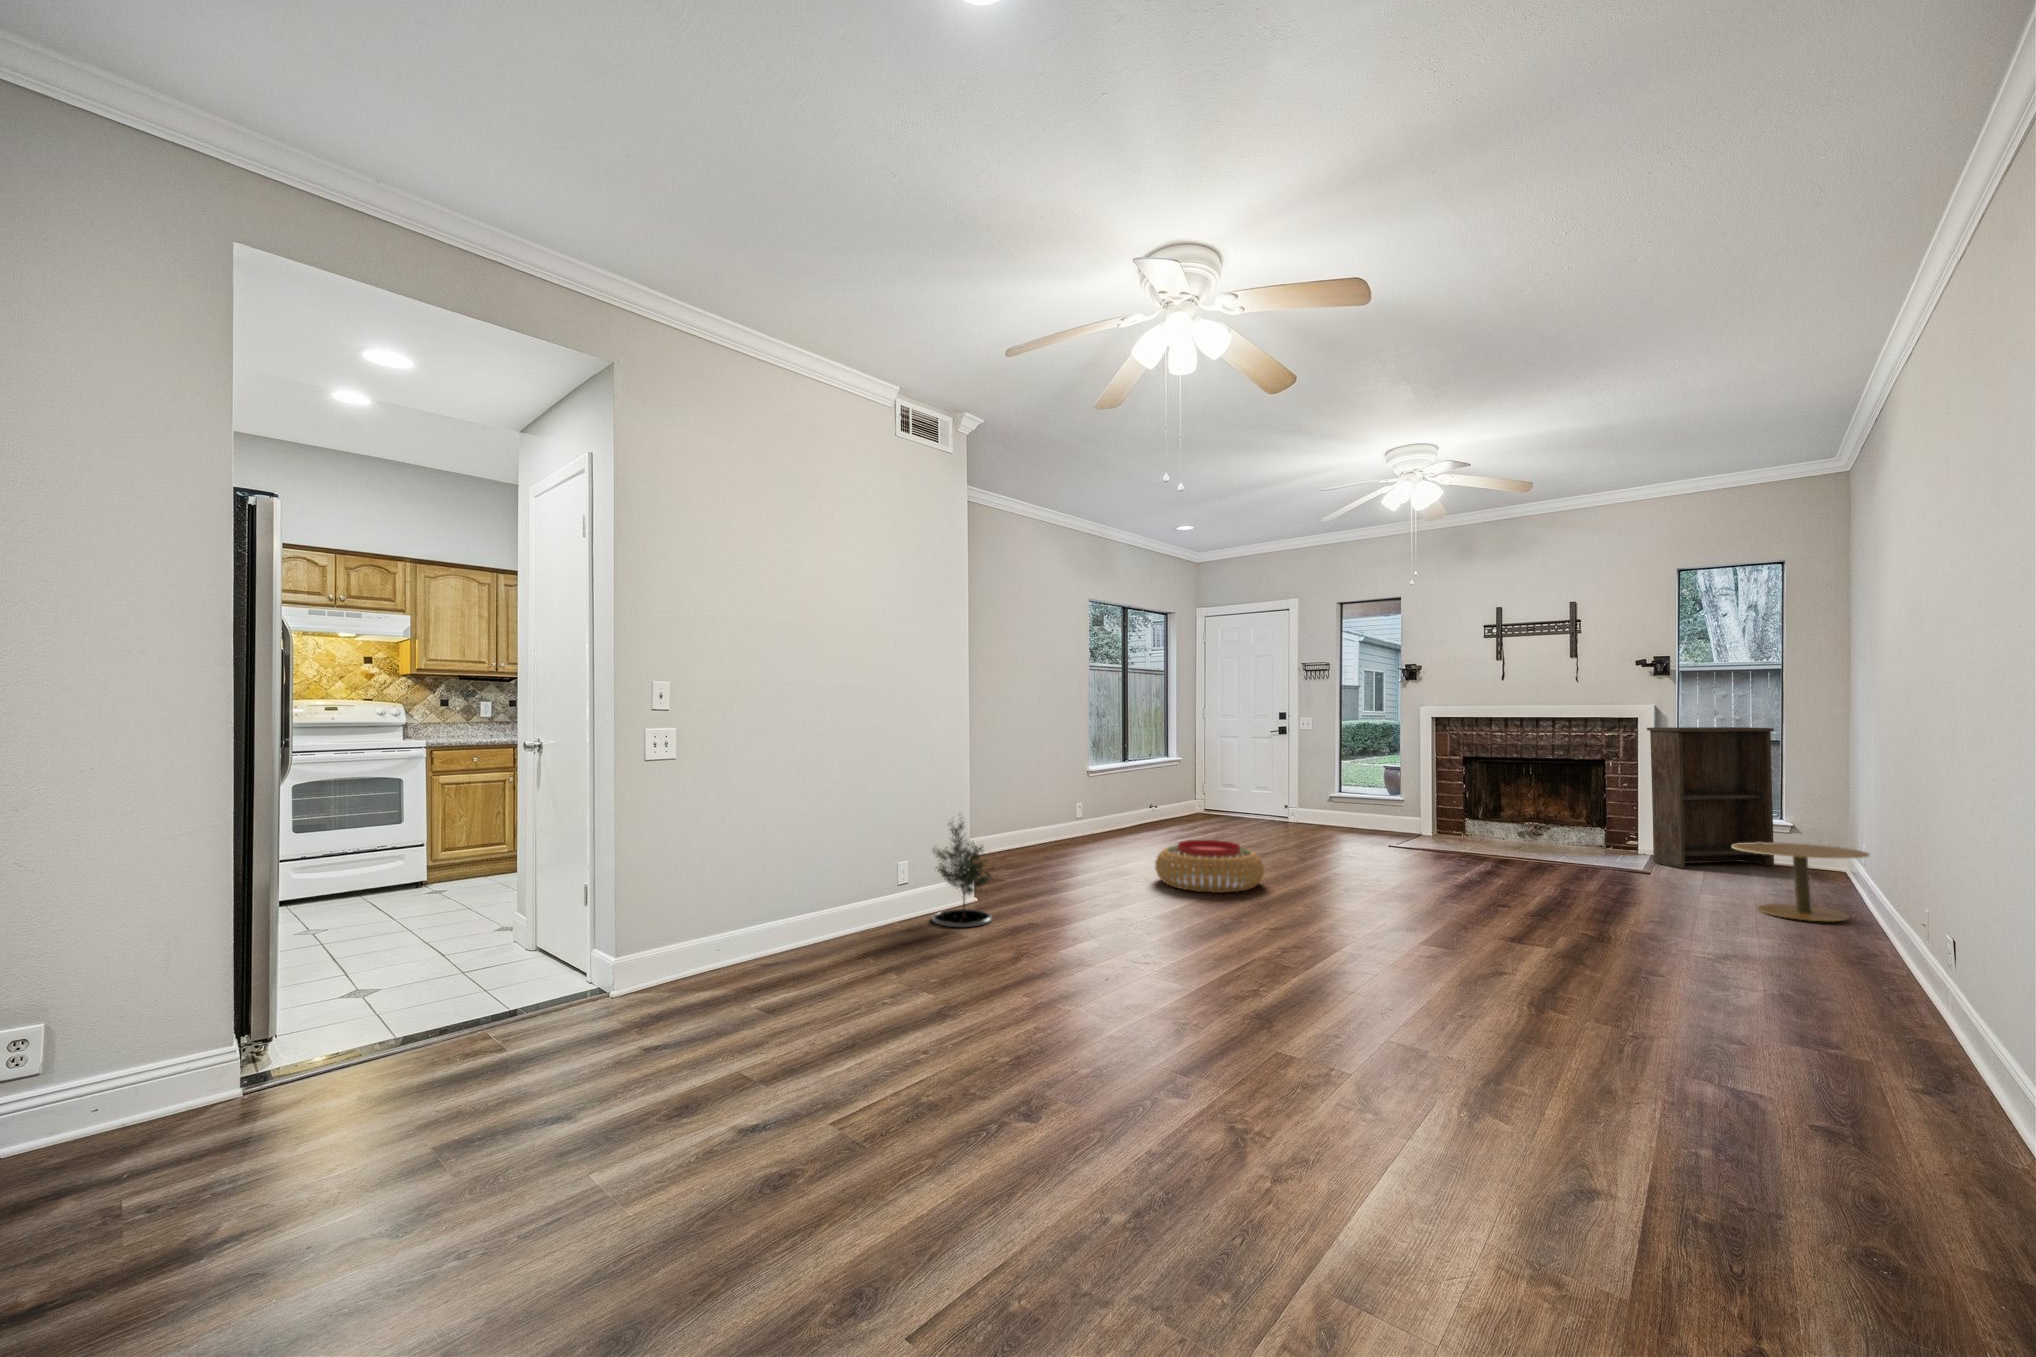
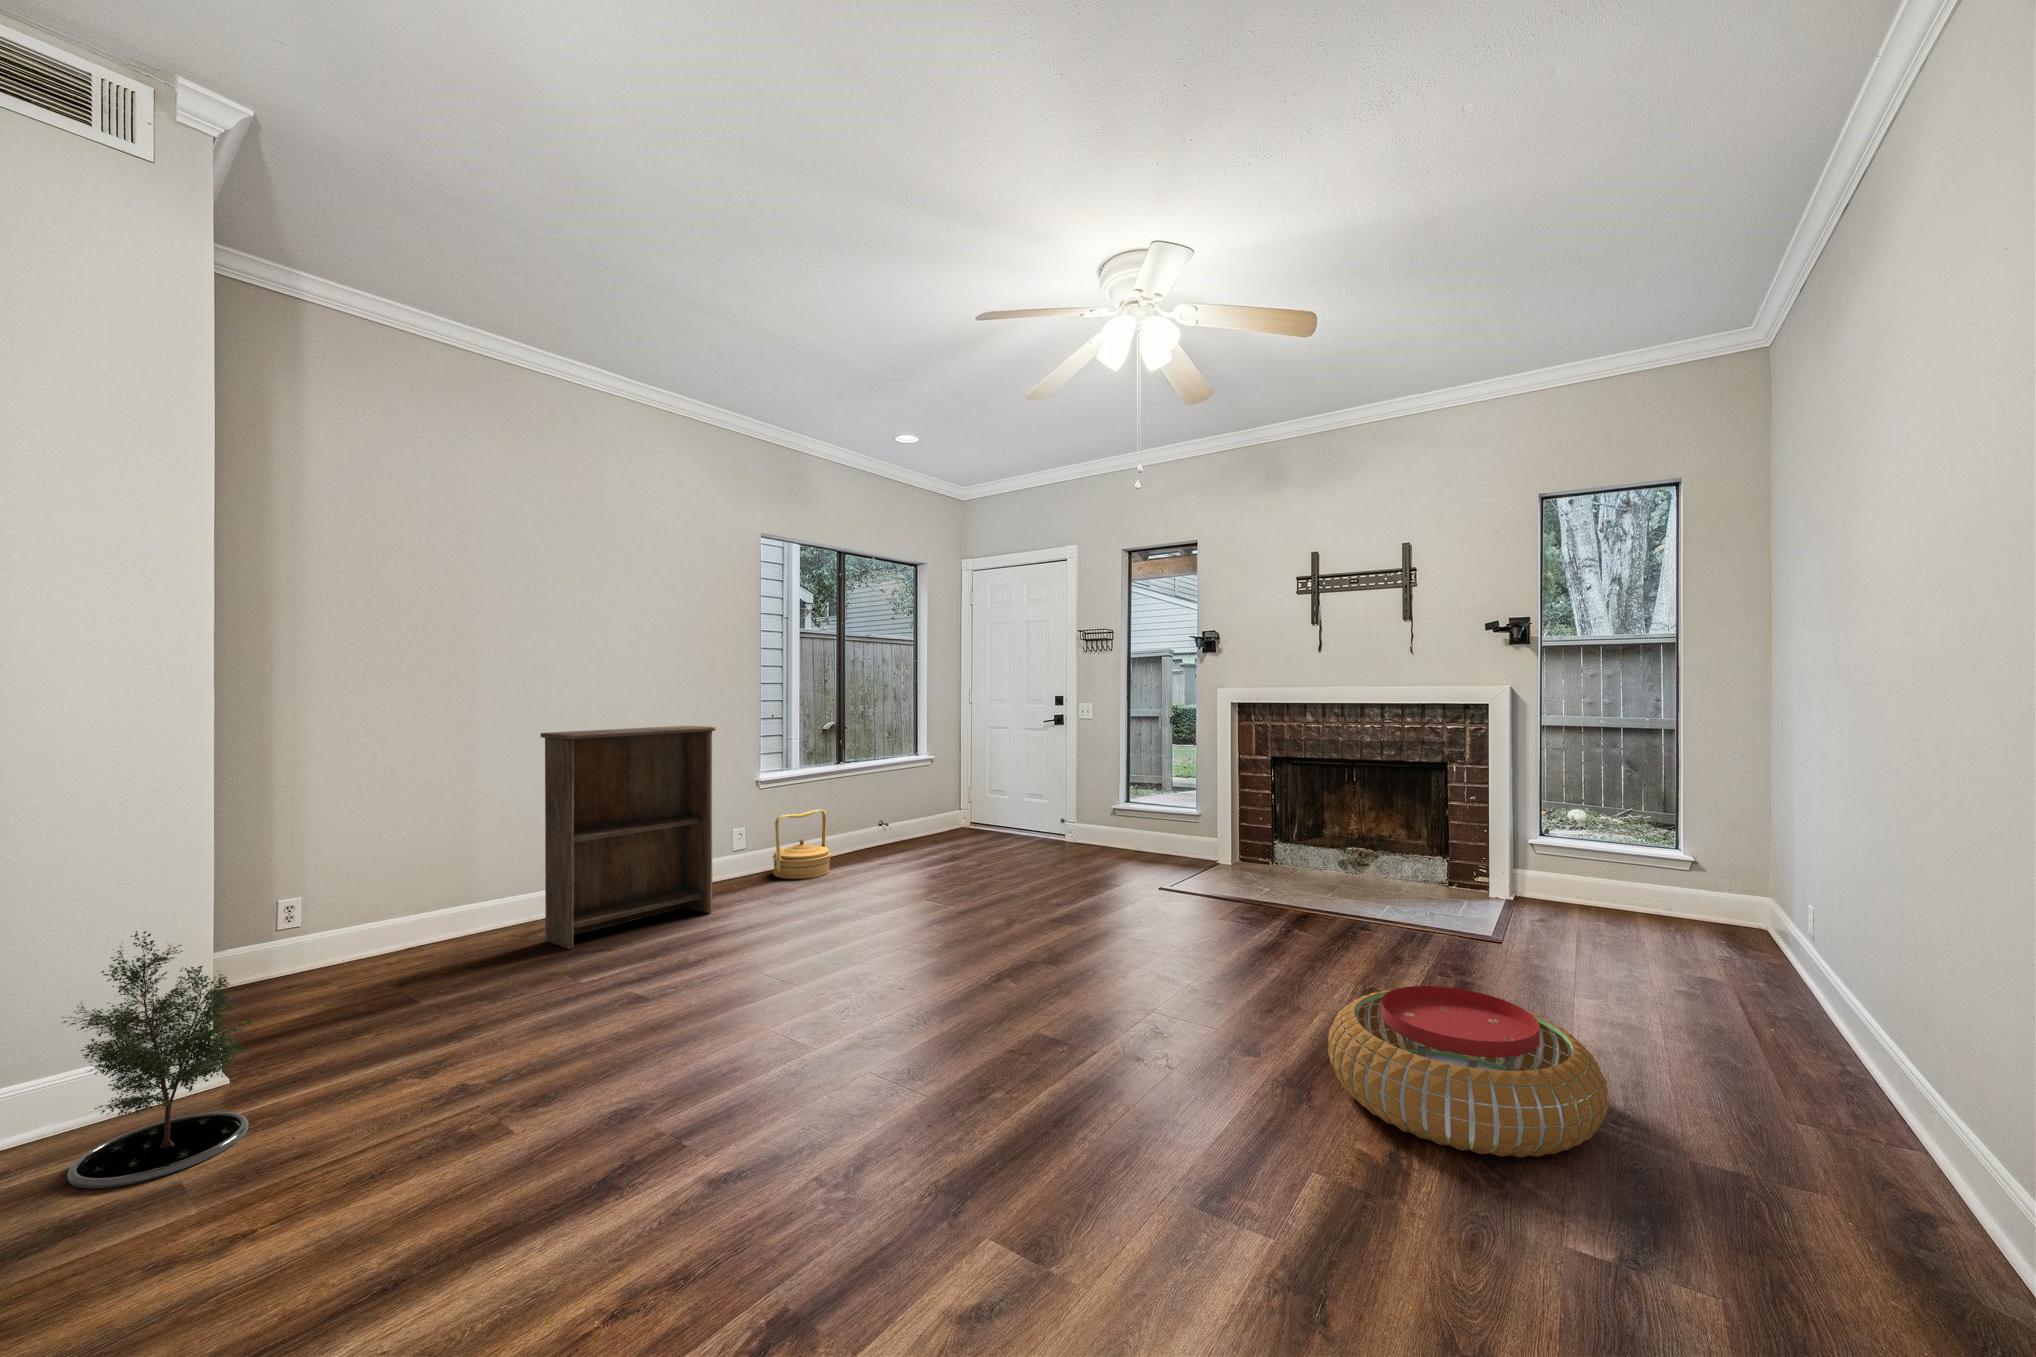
bookshelf: present [1647,727,1774,868] -> present [540,726,716,949]
woven basket: none [1094,790,1134,838] -> present [773,809,831,879]
pouf: present [1155,840,1264,893] -> present [1328,986,1608,1158]
side table: present [1732,842,1869,921] -> none [1627,910,1856,1068]

